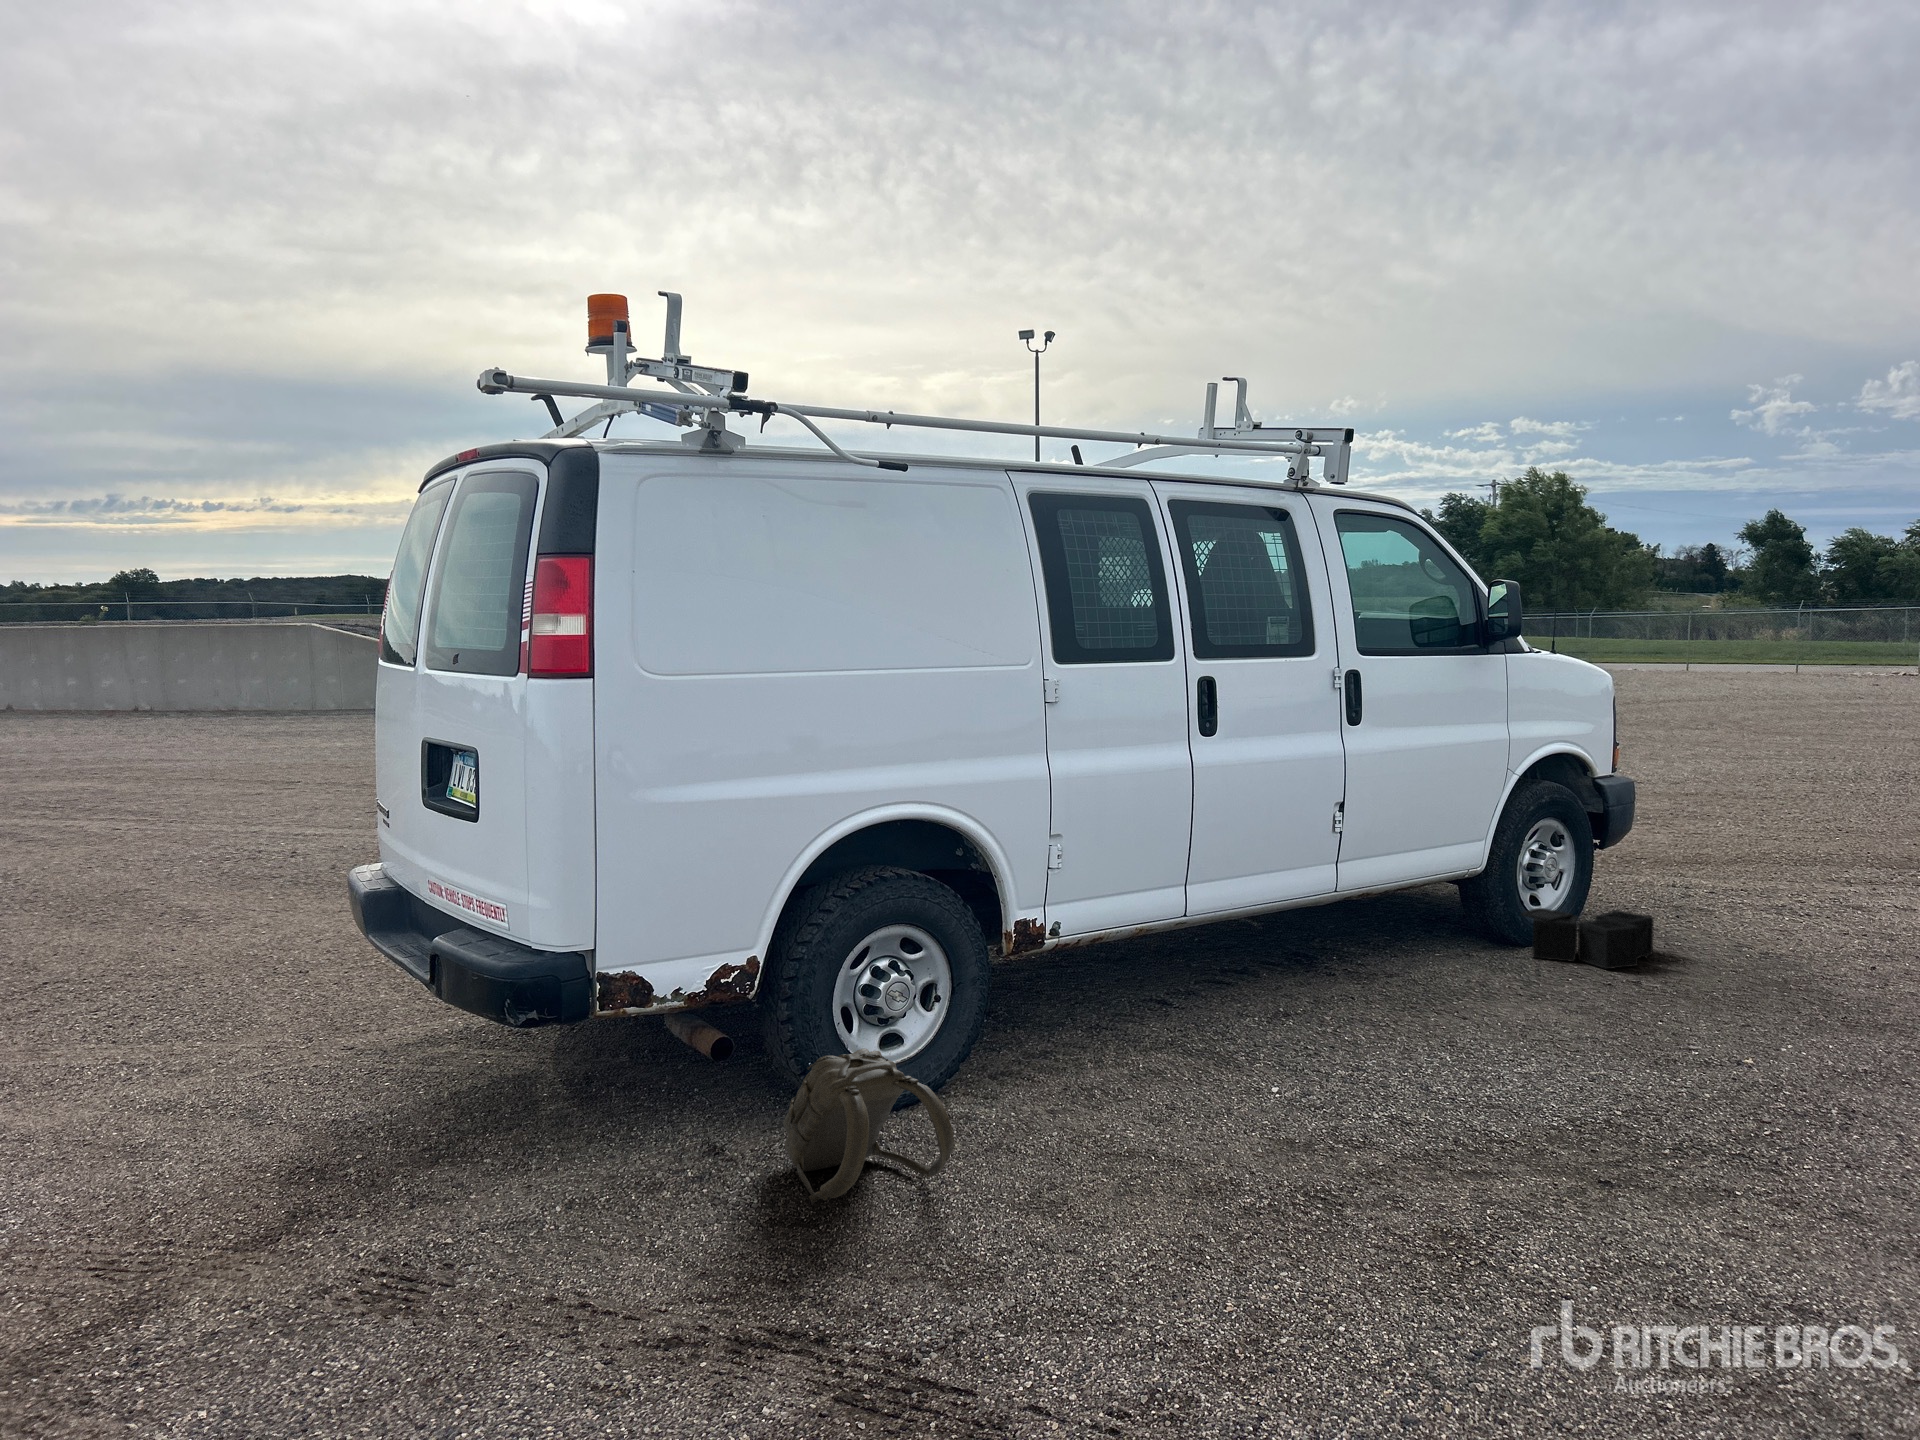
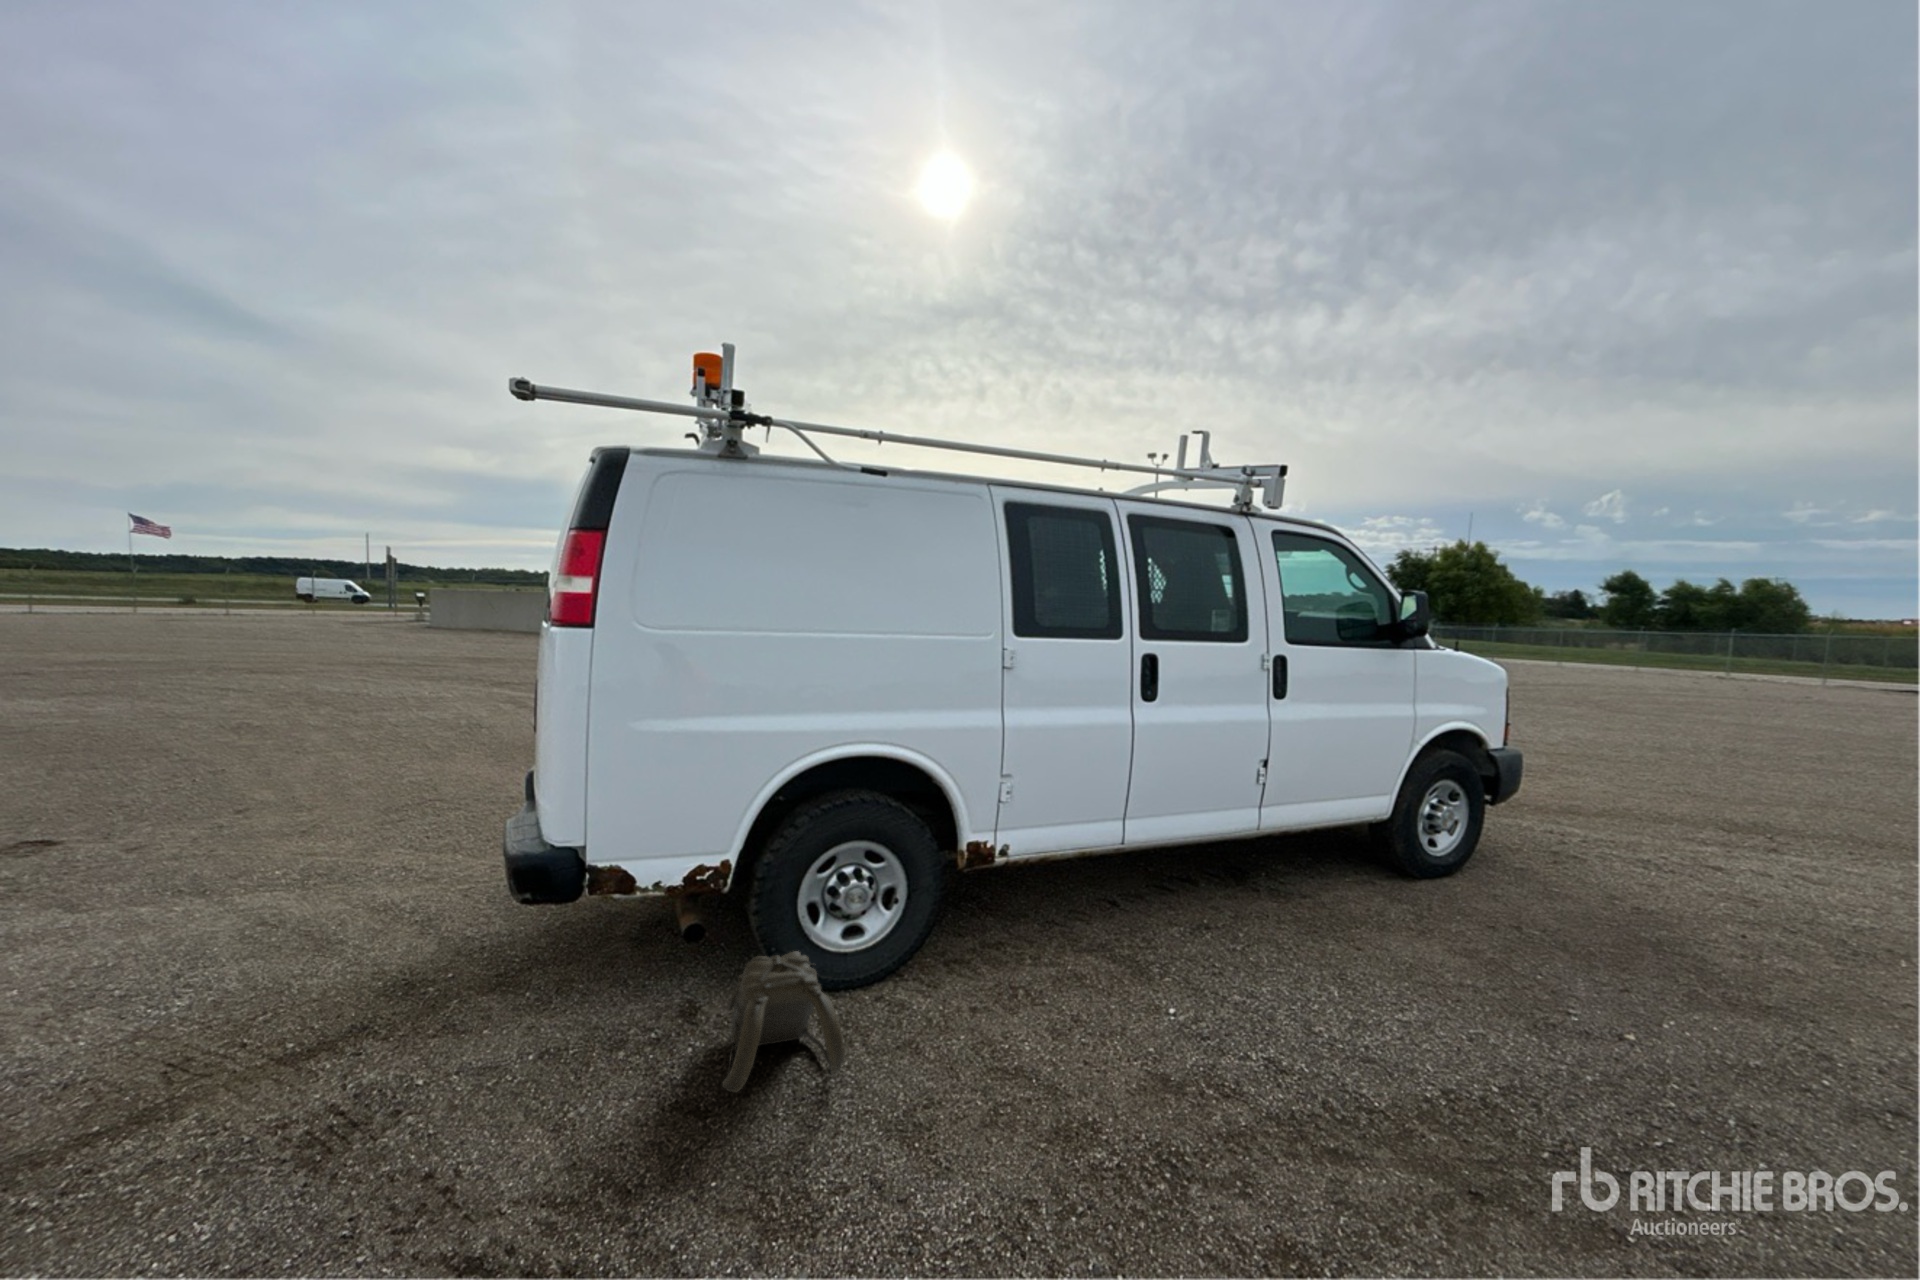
storage bin: present [1521,908,1654,969] -> none [1416,849,1540,910]

